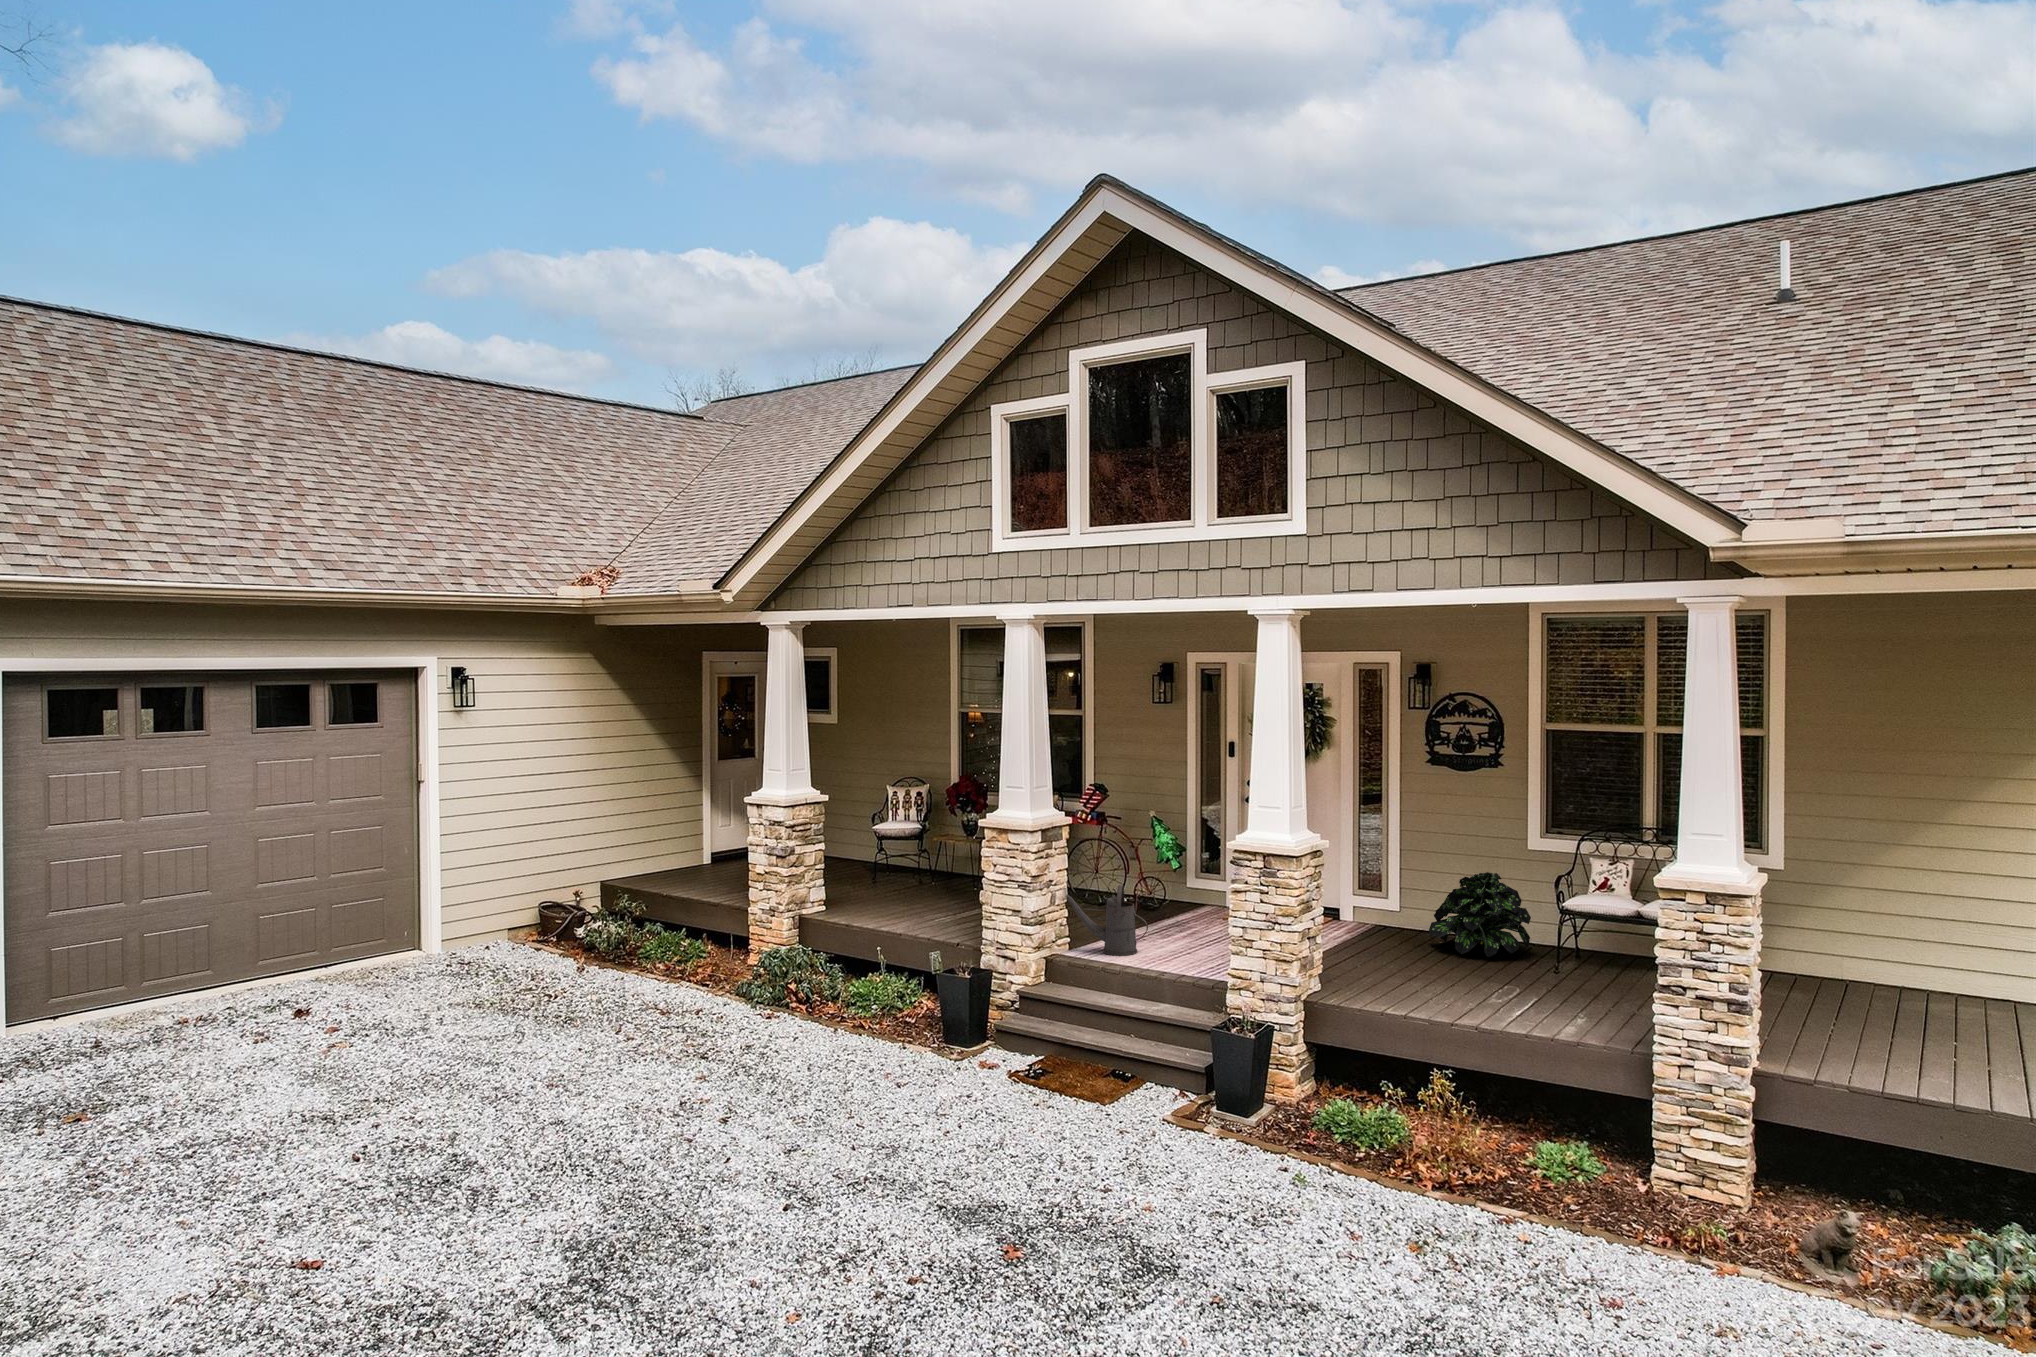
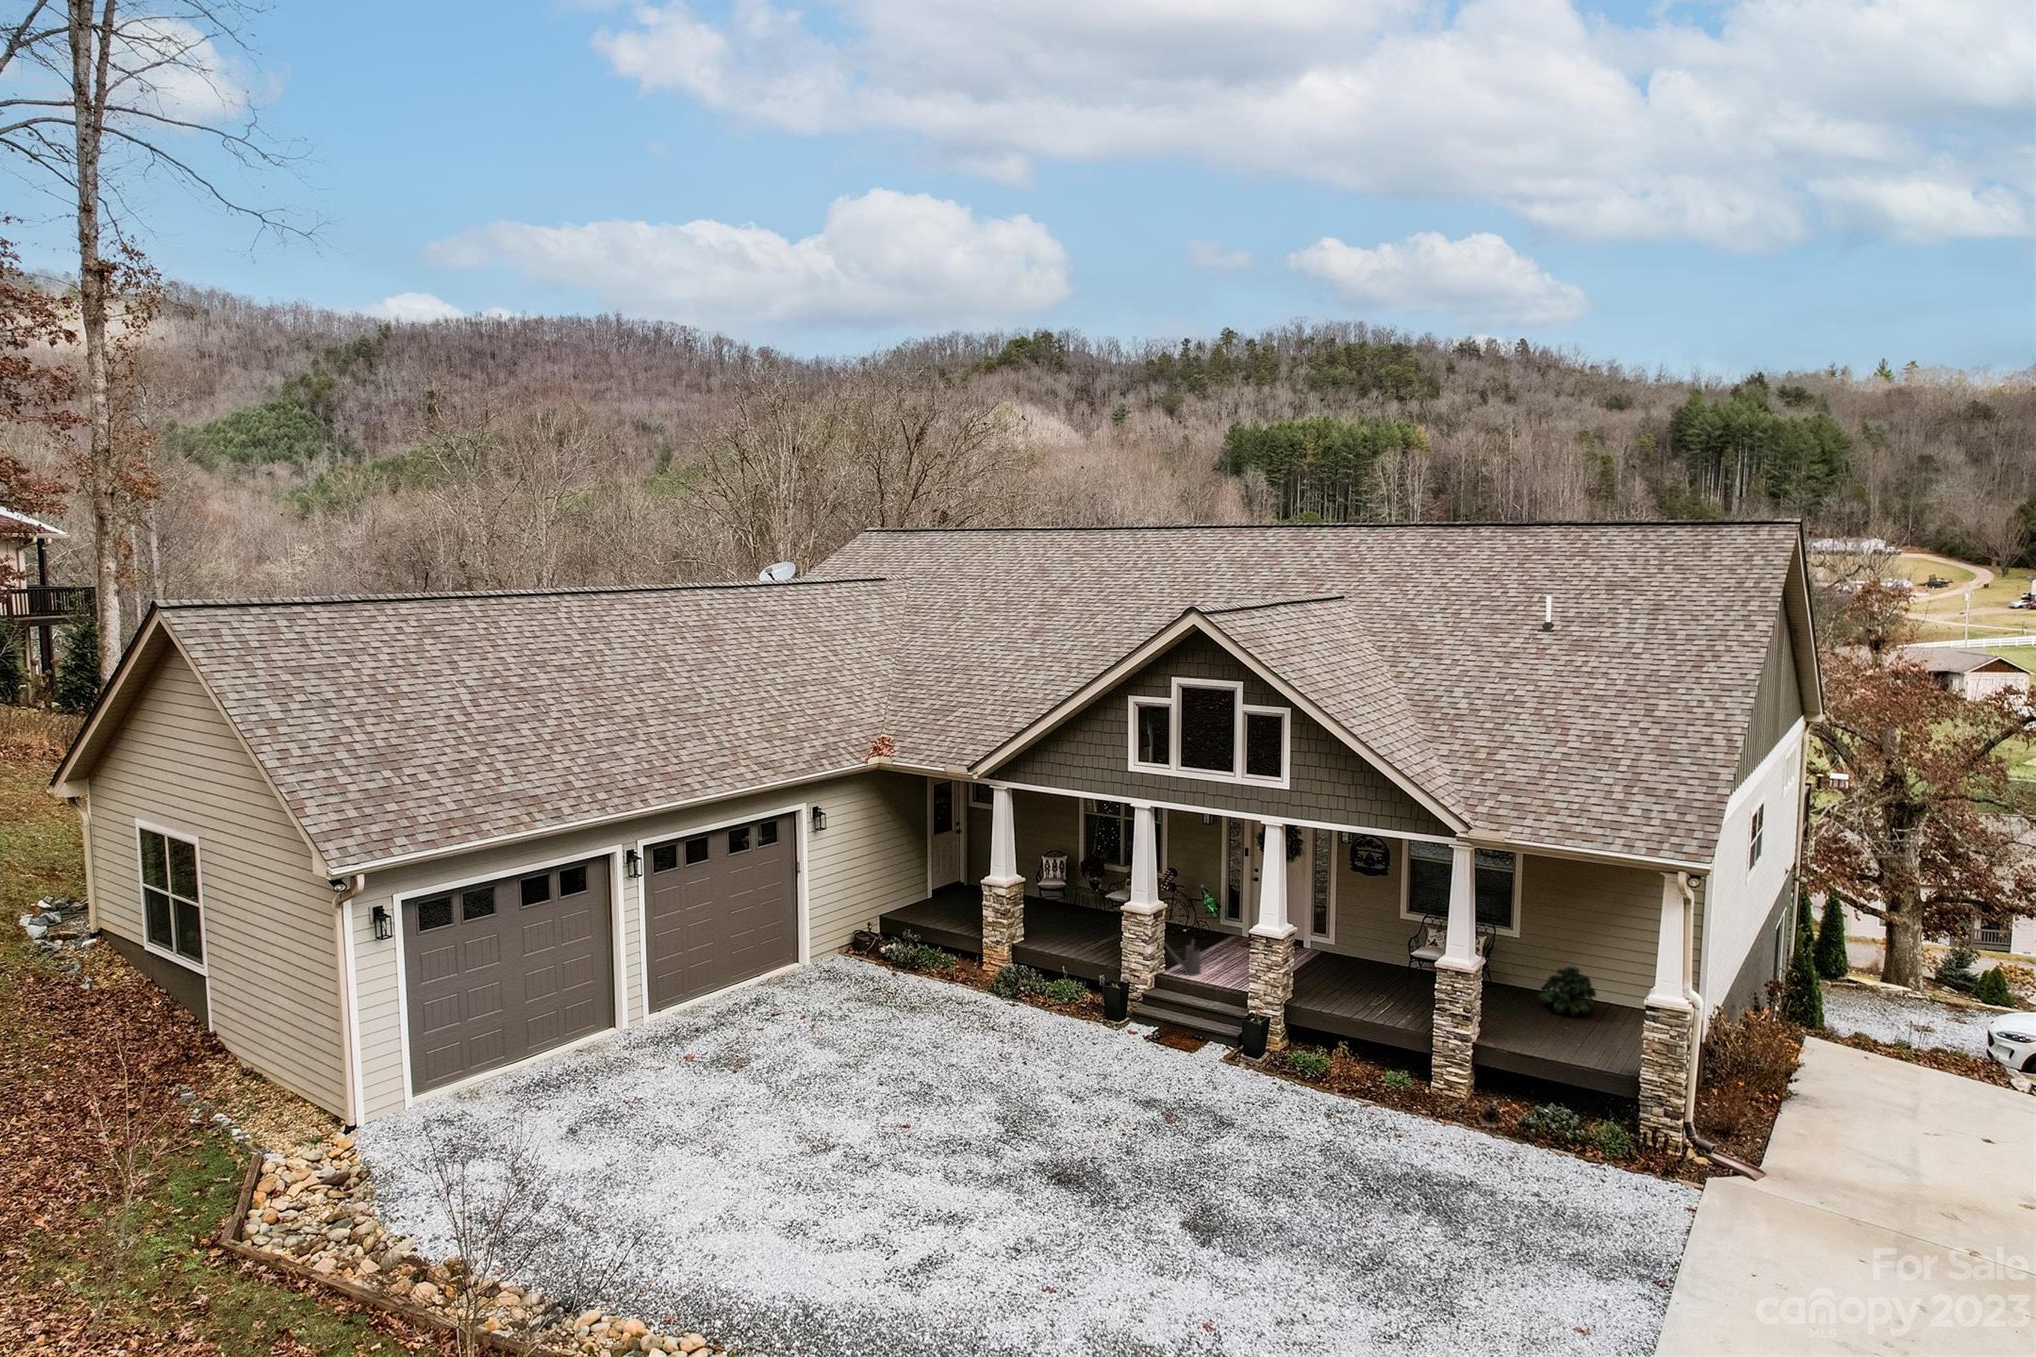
potted plant: present [1429,872,1531,957] -> present [1538,967,1596,1016]

